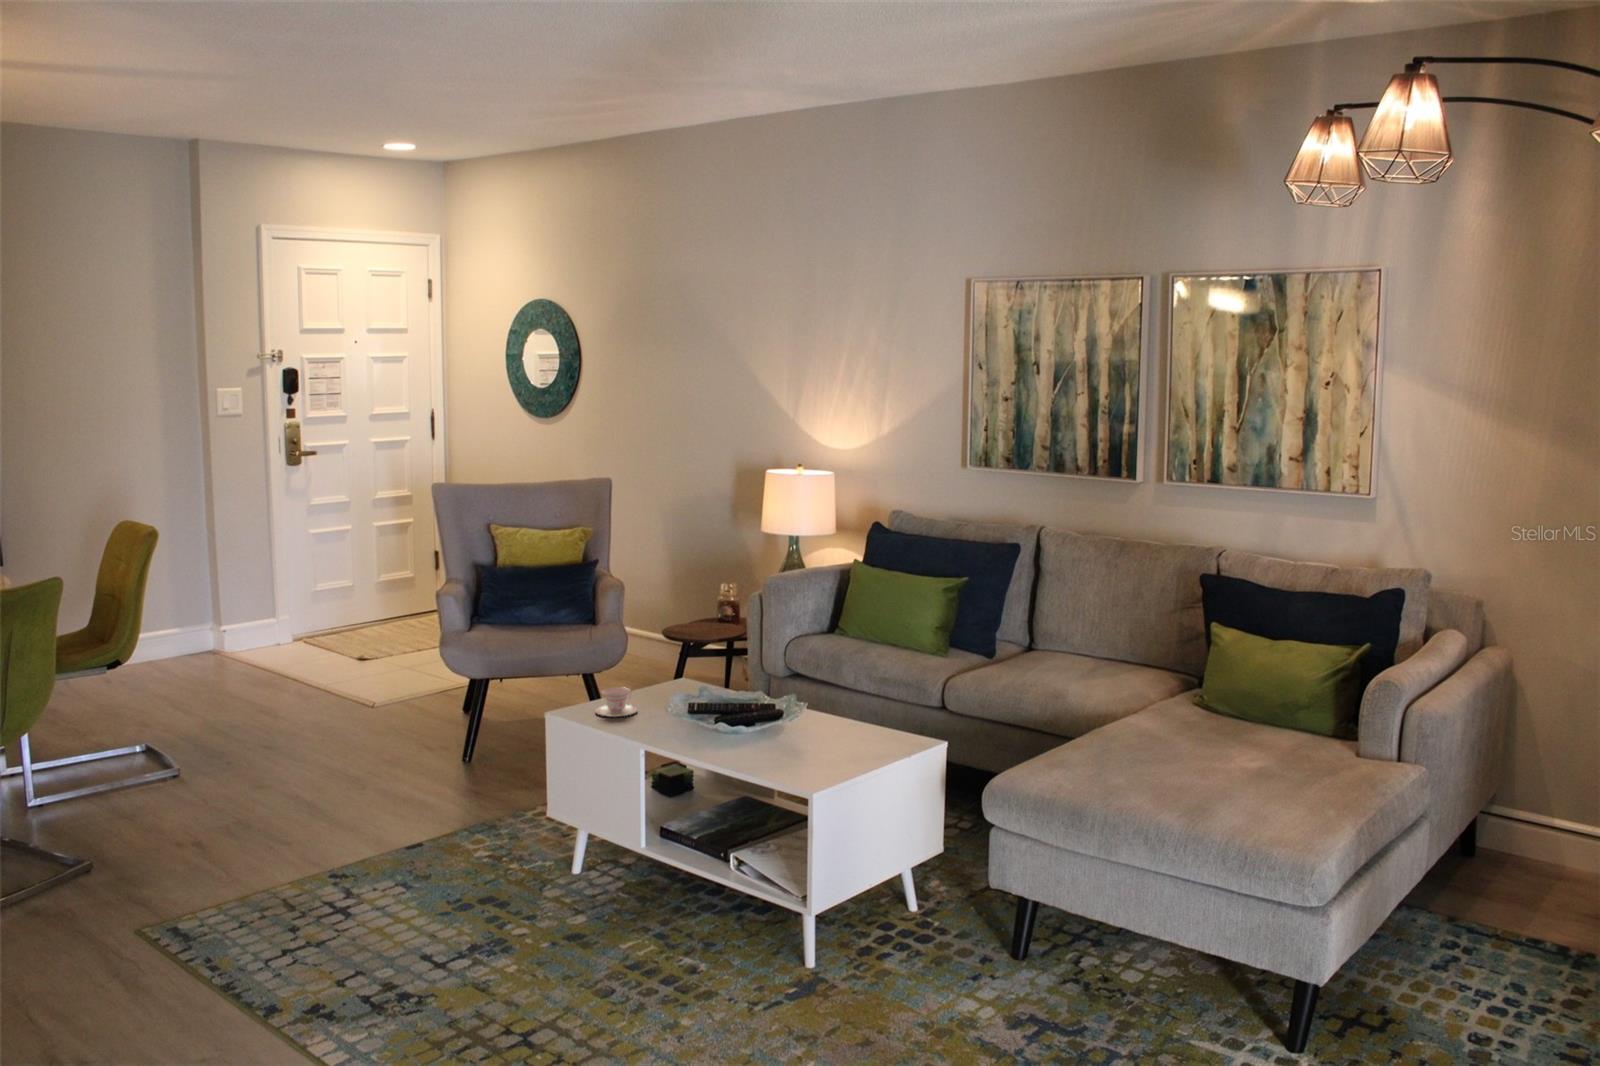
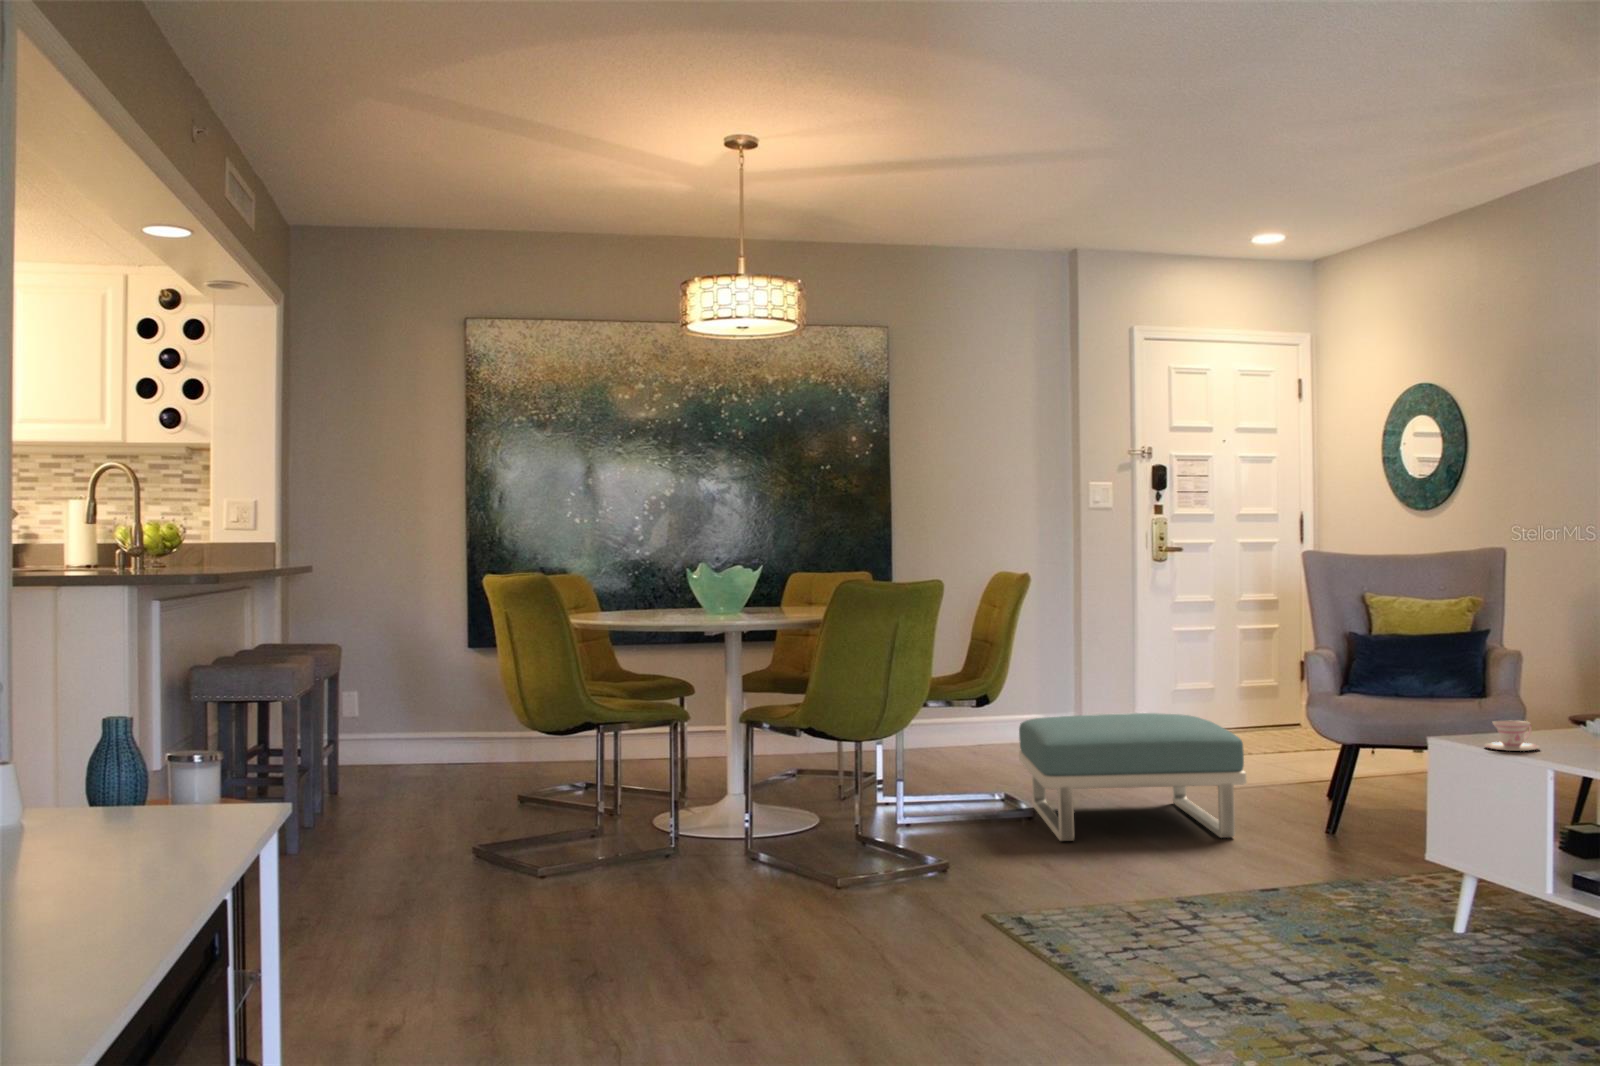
footstool: none [153,652,390,808] -> present [1019,713,1247,841]

